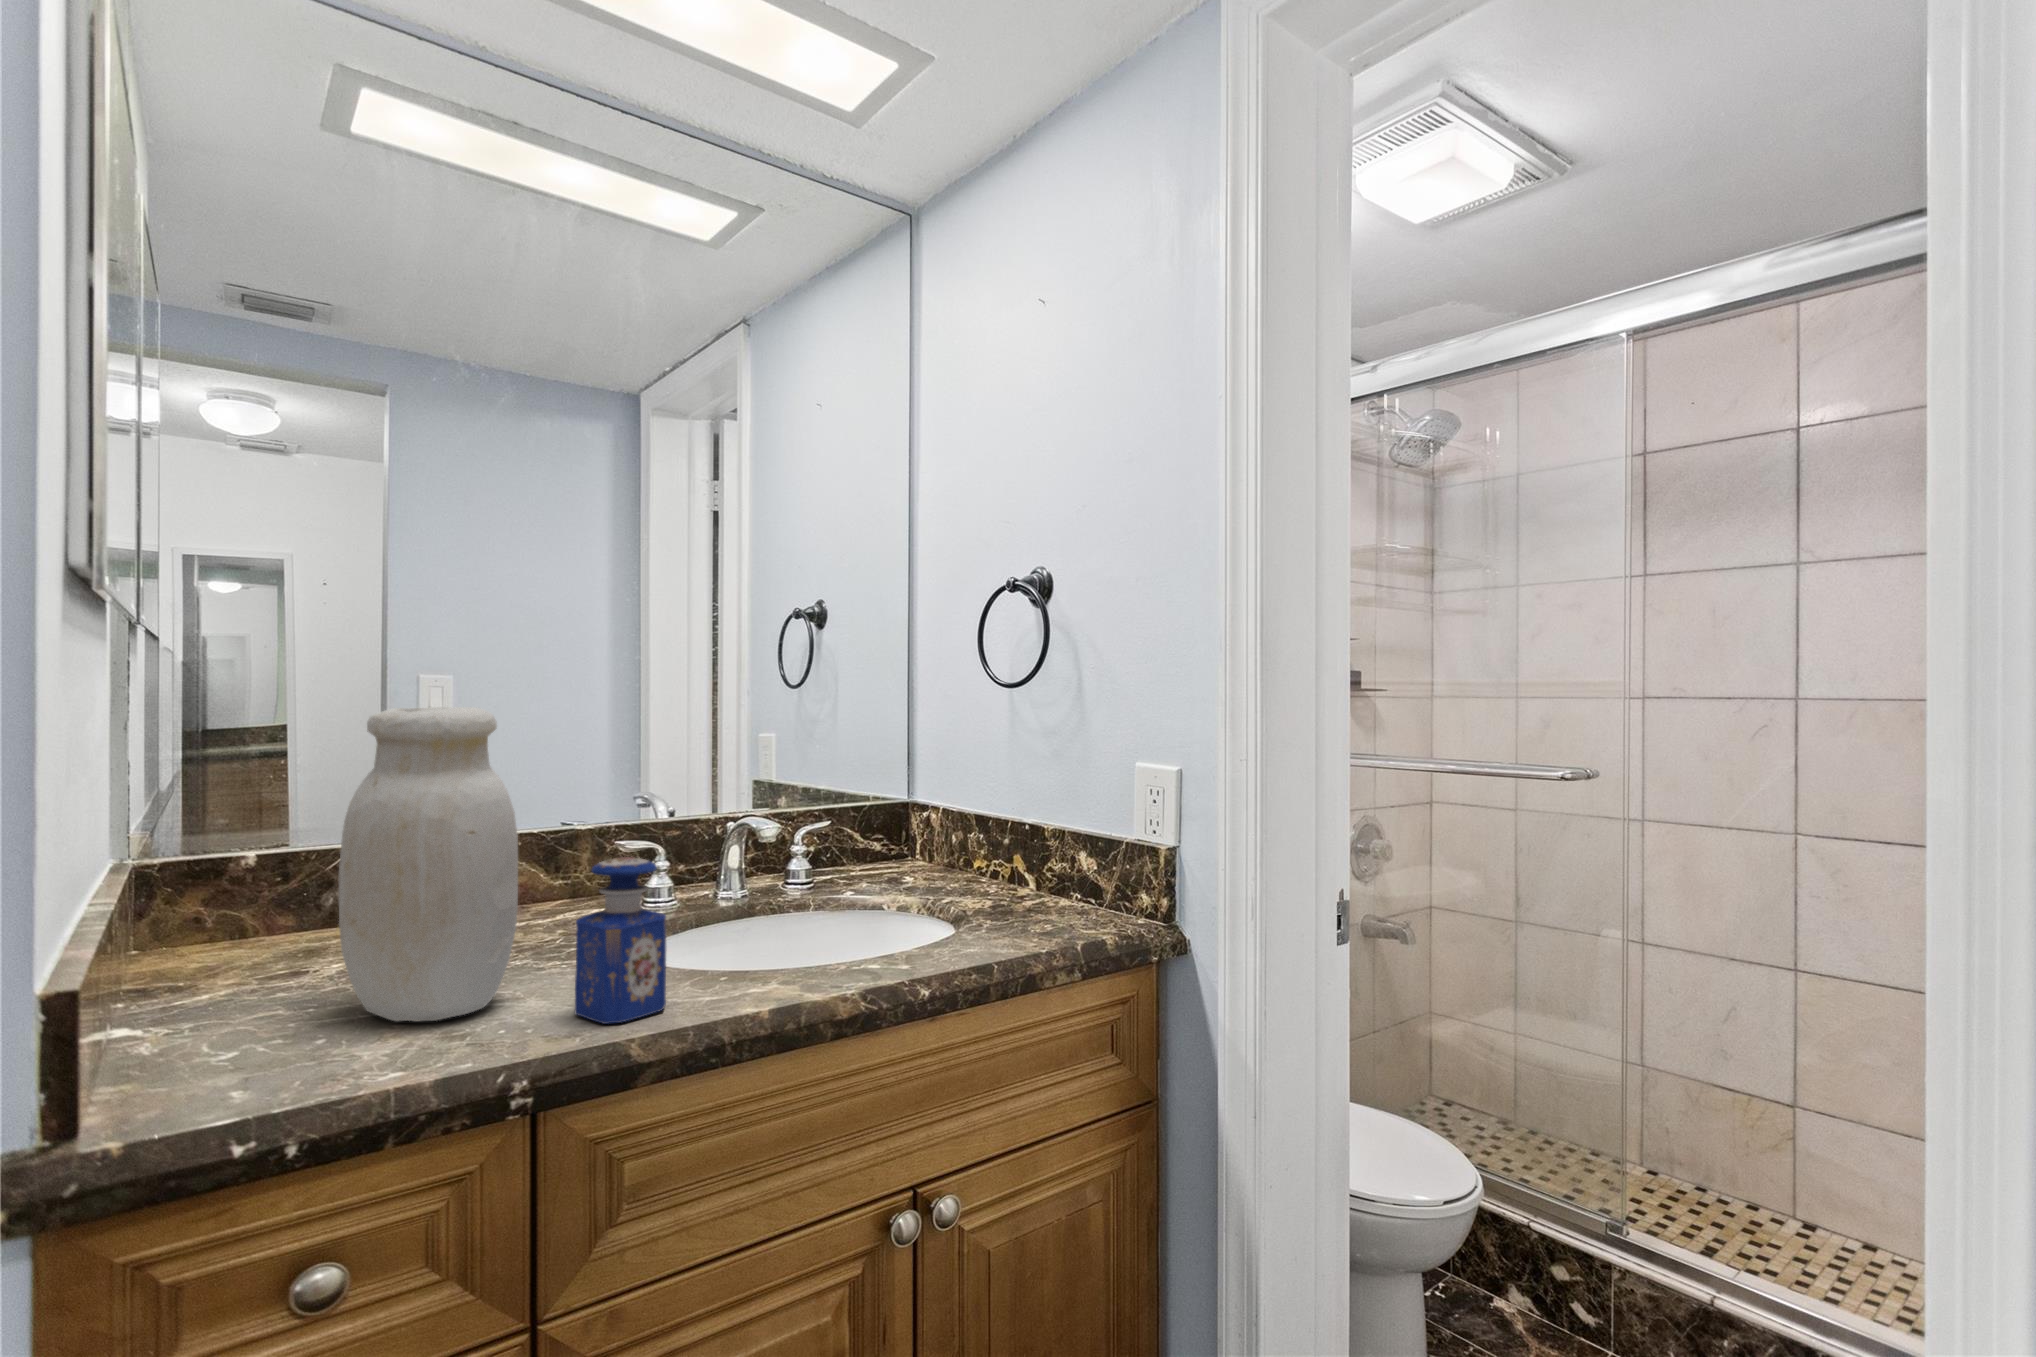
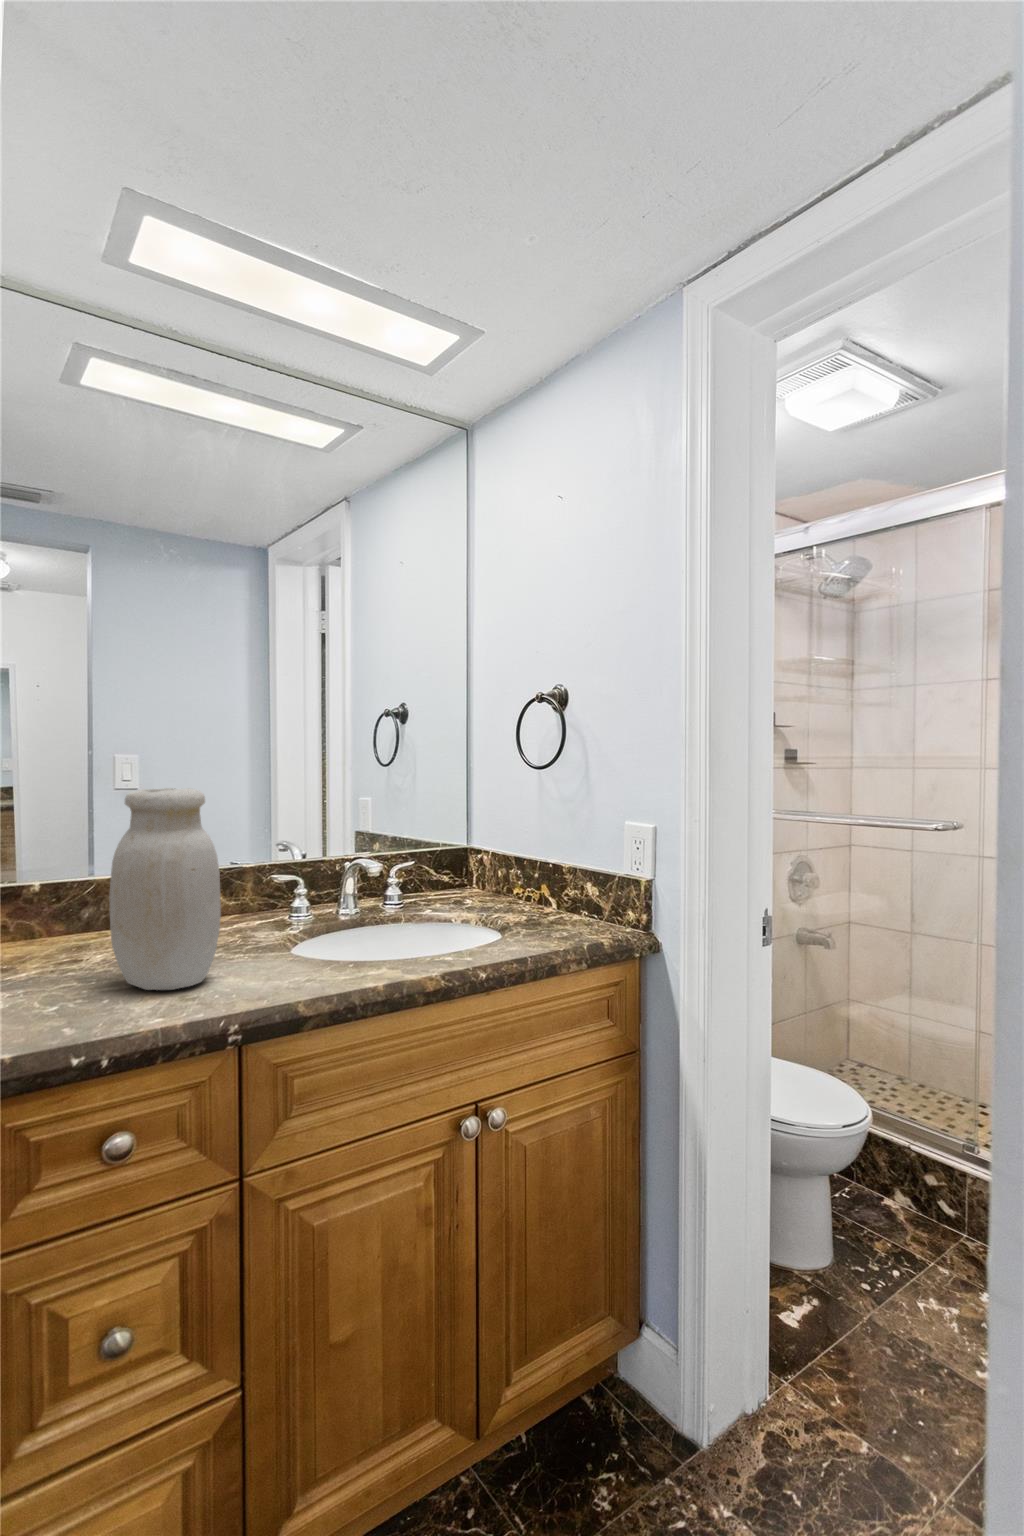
perfume bottle: present [575,857,666,1024] -> none [259,886,317,993]

